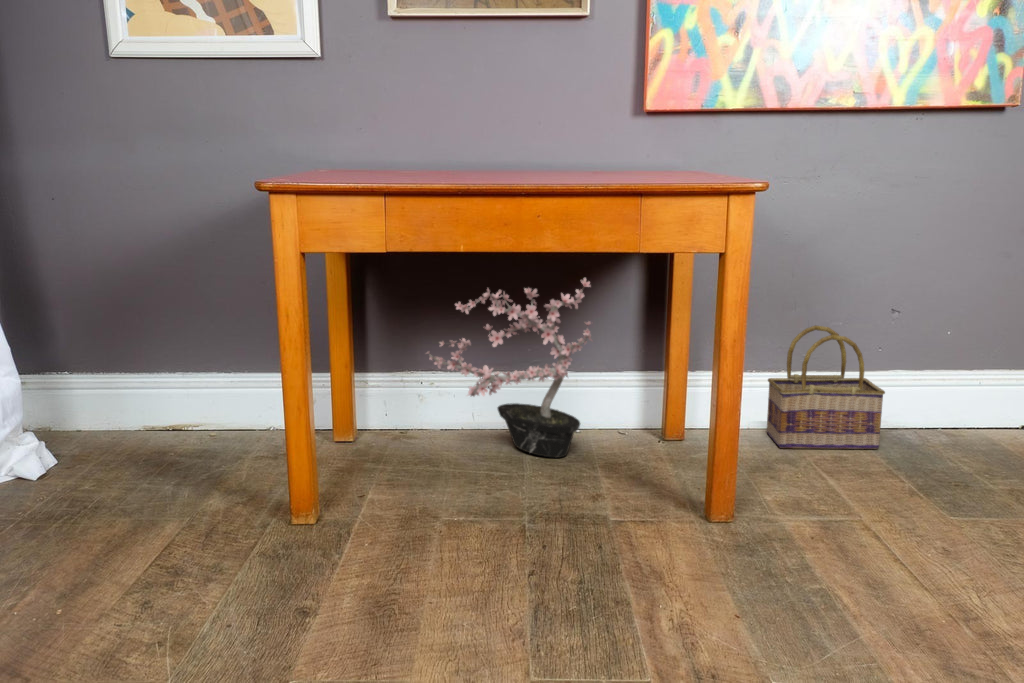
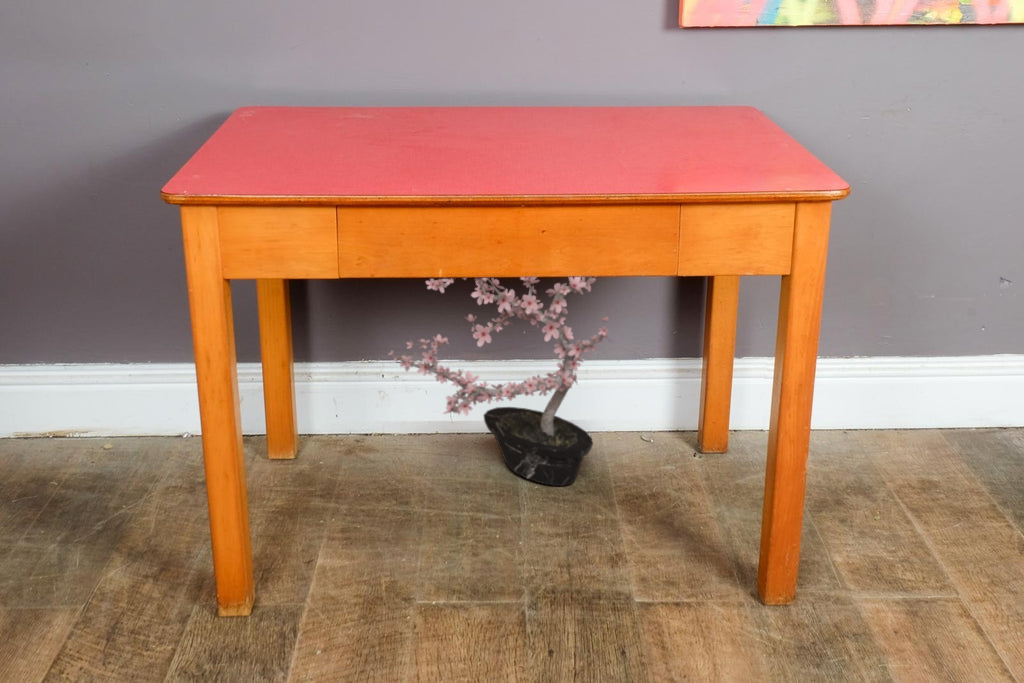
basket: present [767,326,885,449] -> none [831,302,989,465]

